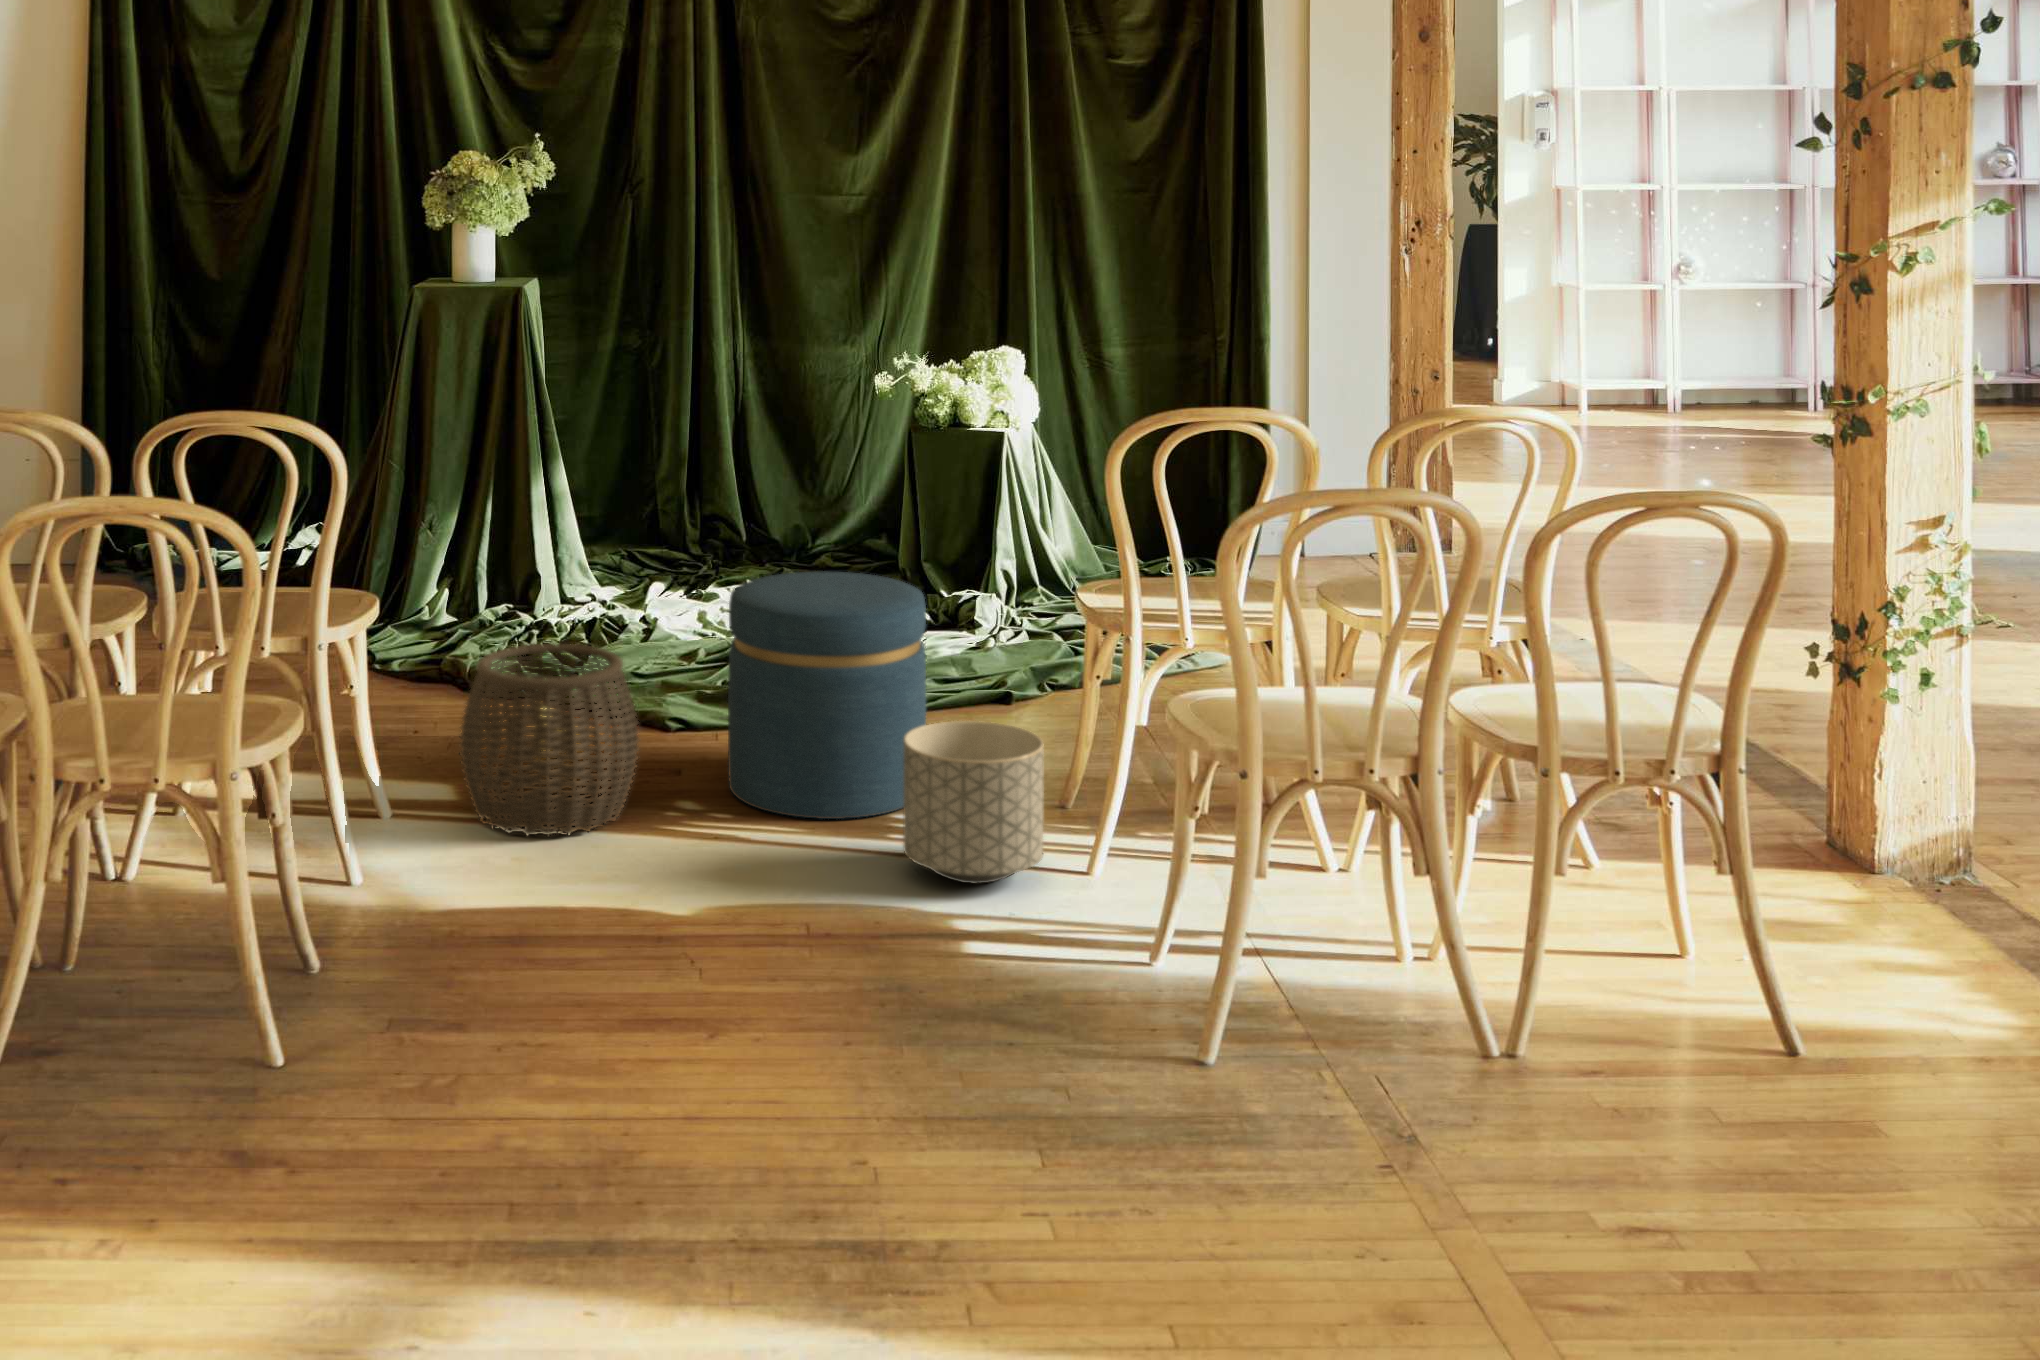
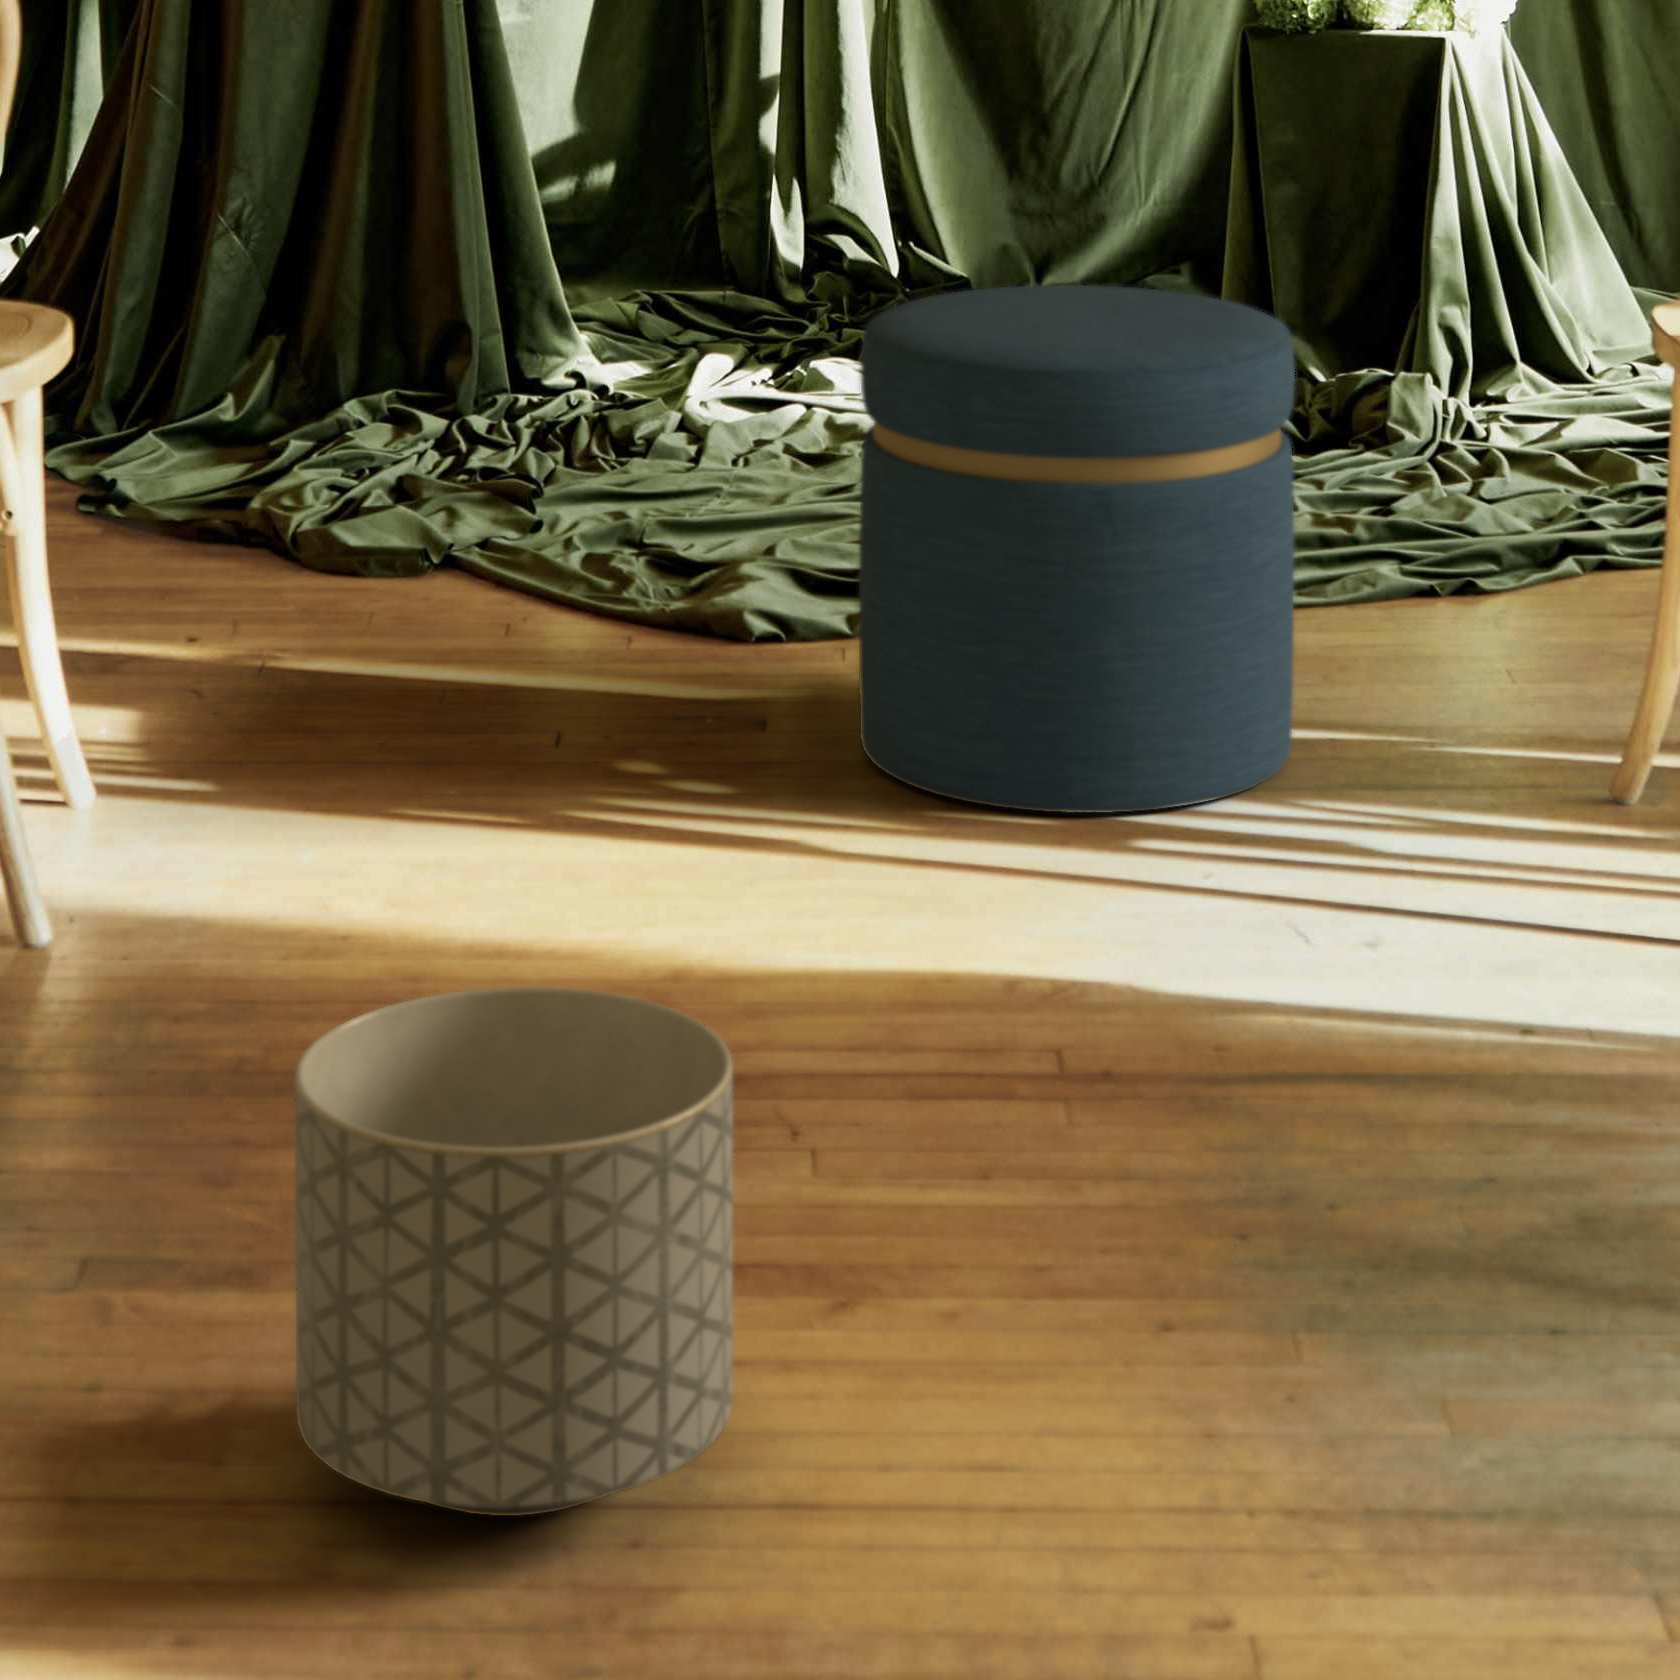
woven basket: present [459,644,639,836] -> none [263,433,665,849]
planter: present [903,721,1044,884] -> present [295,987,733,1516]

